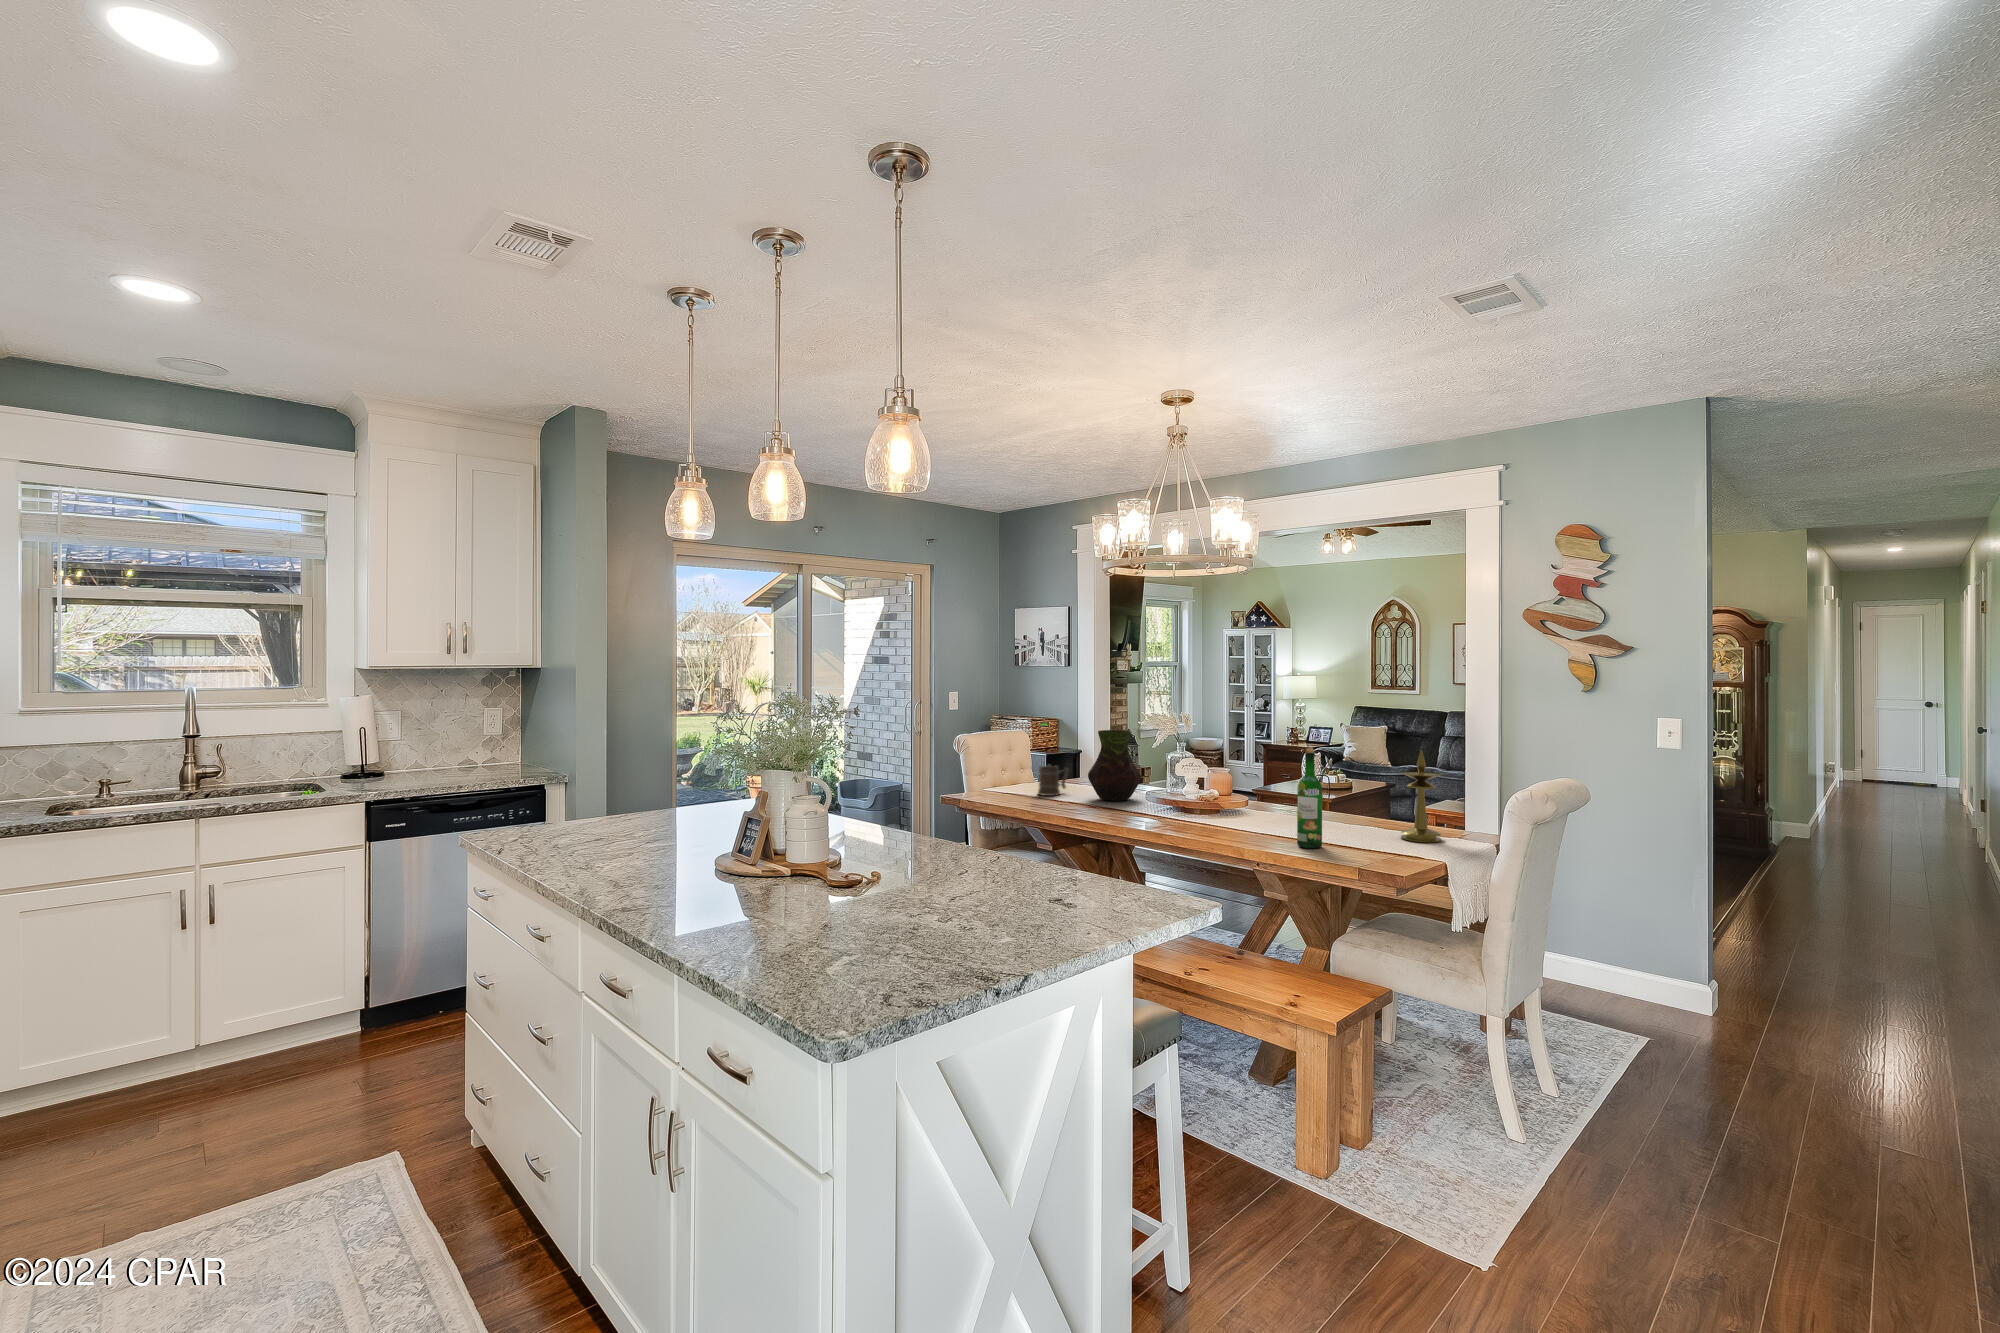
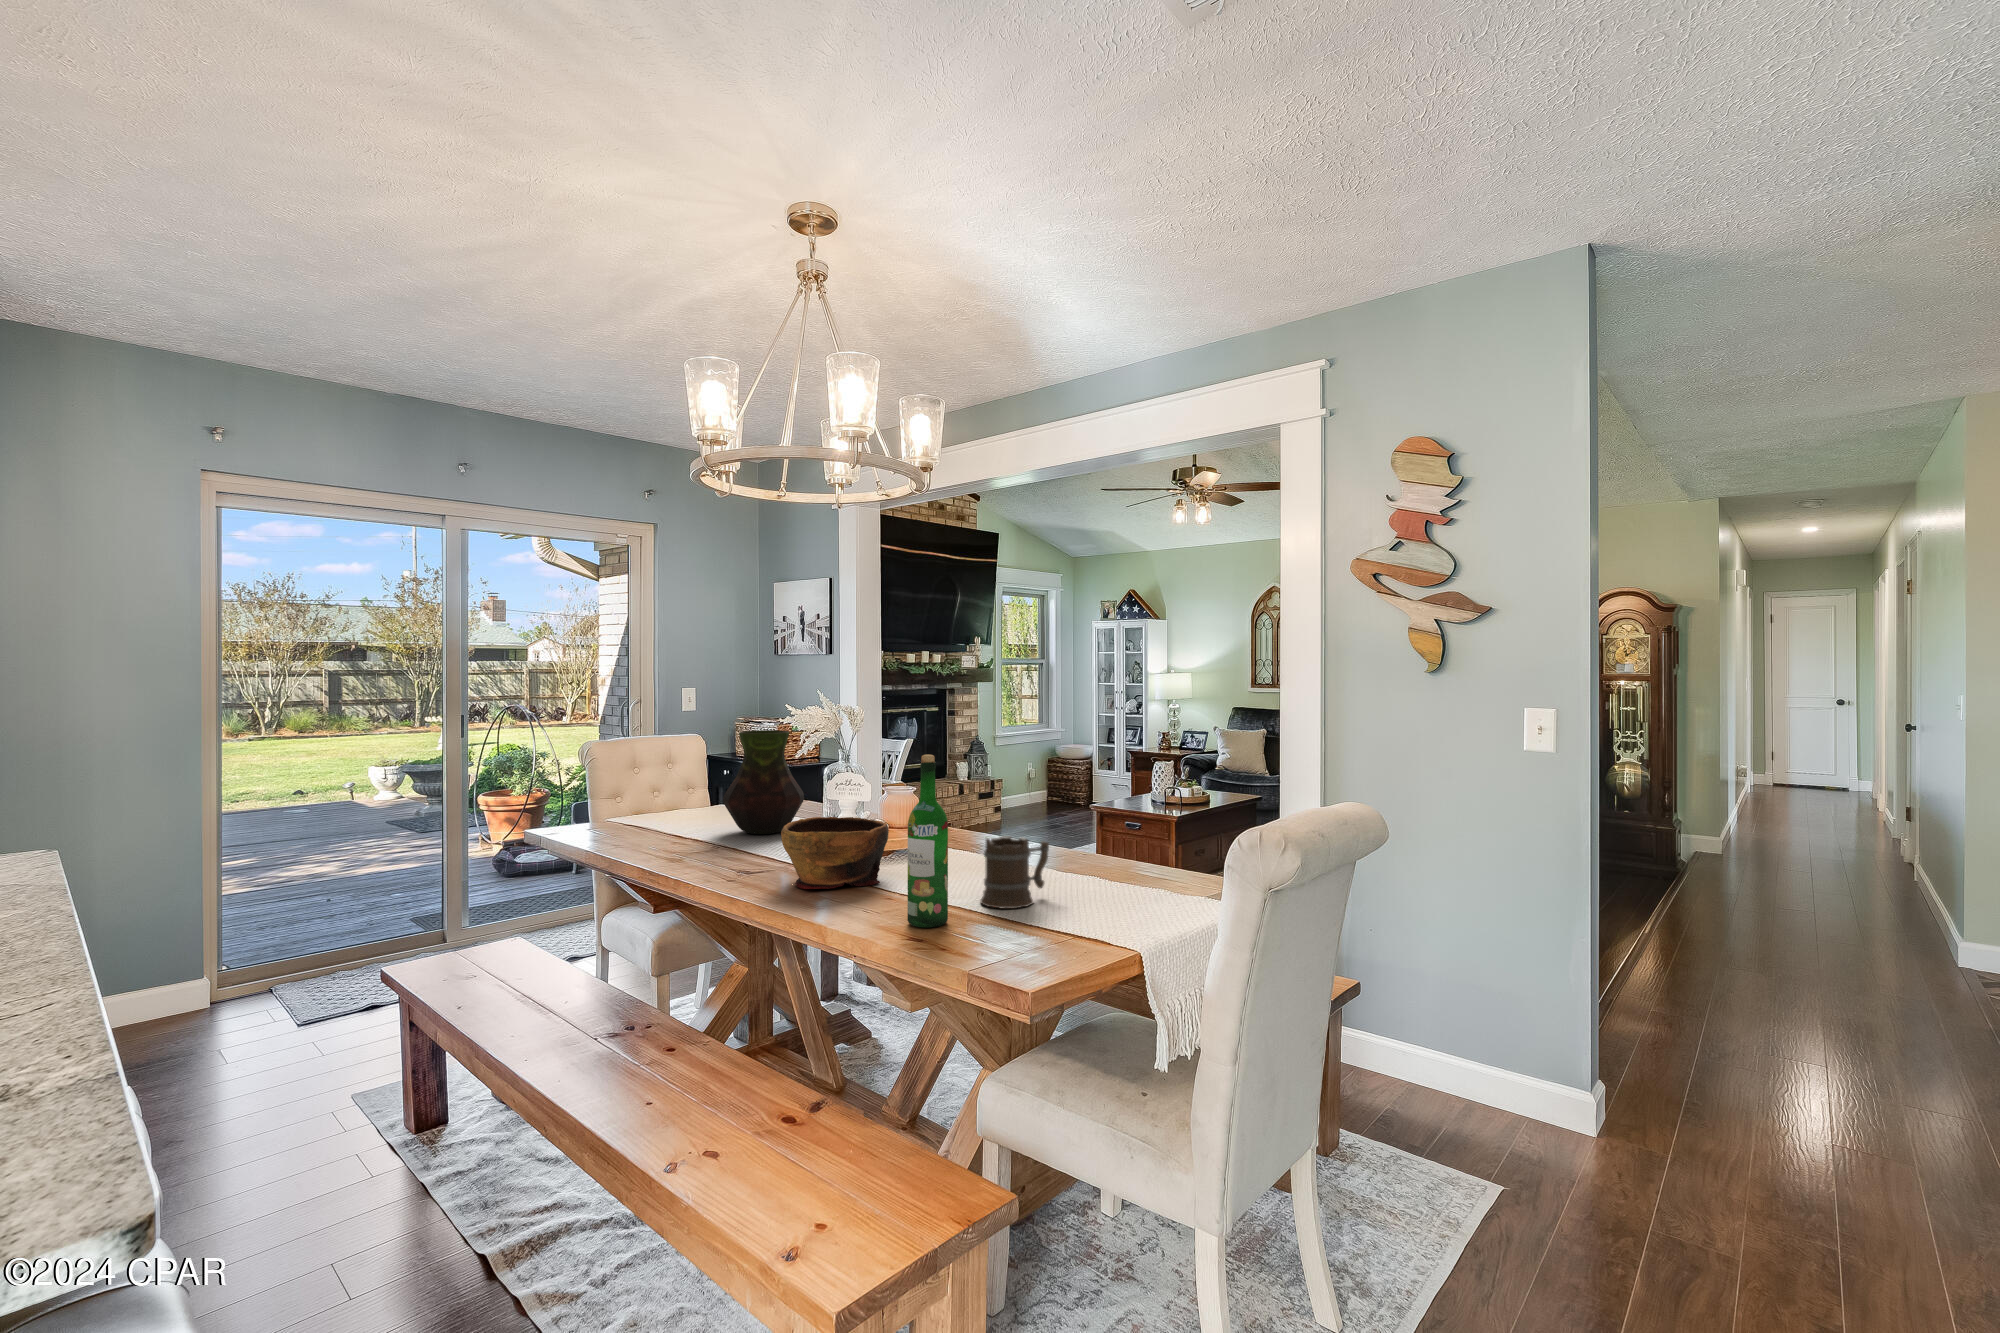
candlestick: present [1401,750,1442,842] -> none [1098,755,1160,911]
mug: present [1038,765,1068,796] -> present [981,836,1049,909]
bowl: none [1184,787,1249,830] -> present [781,817,889,889]

